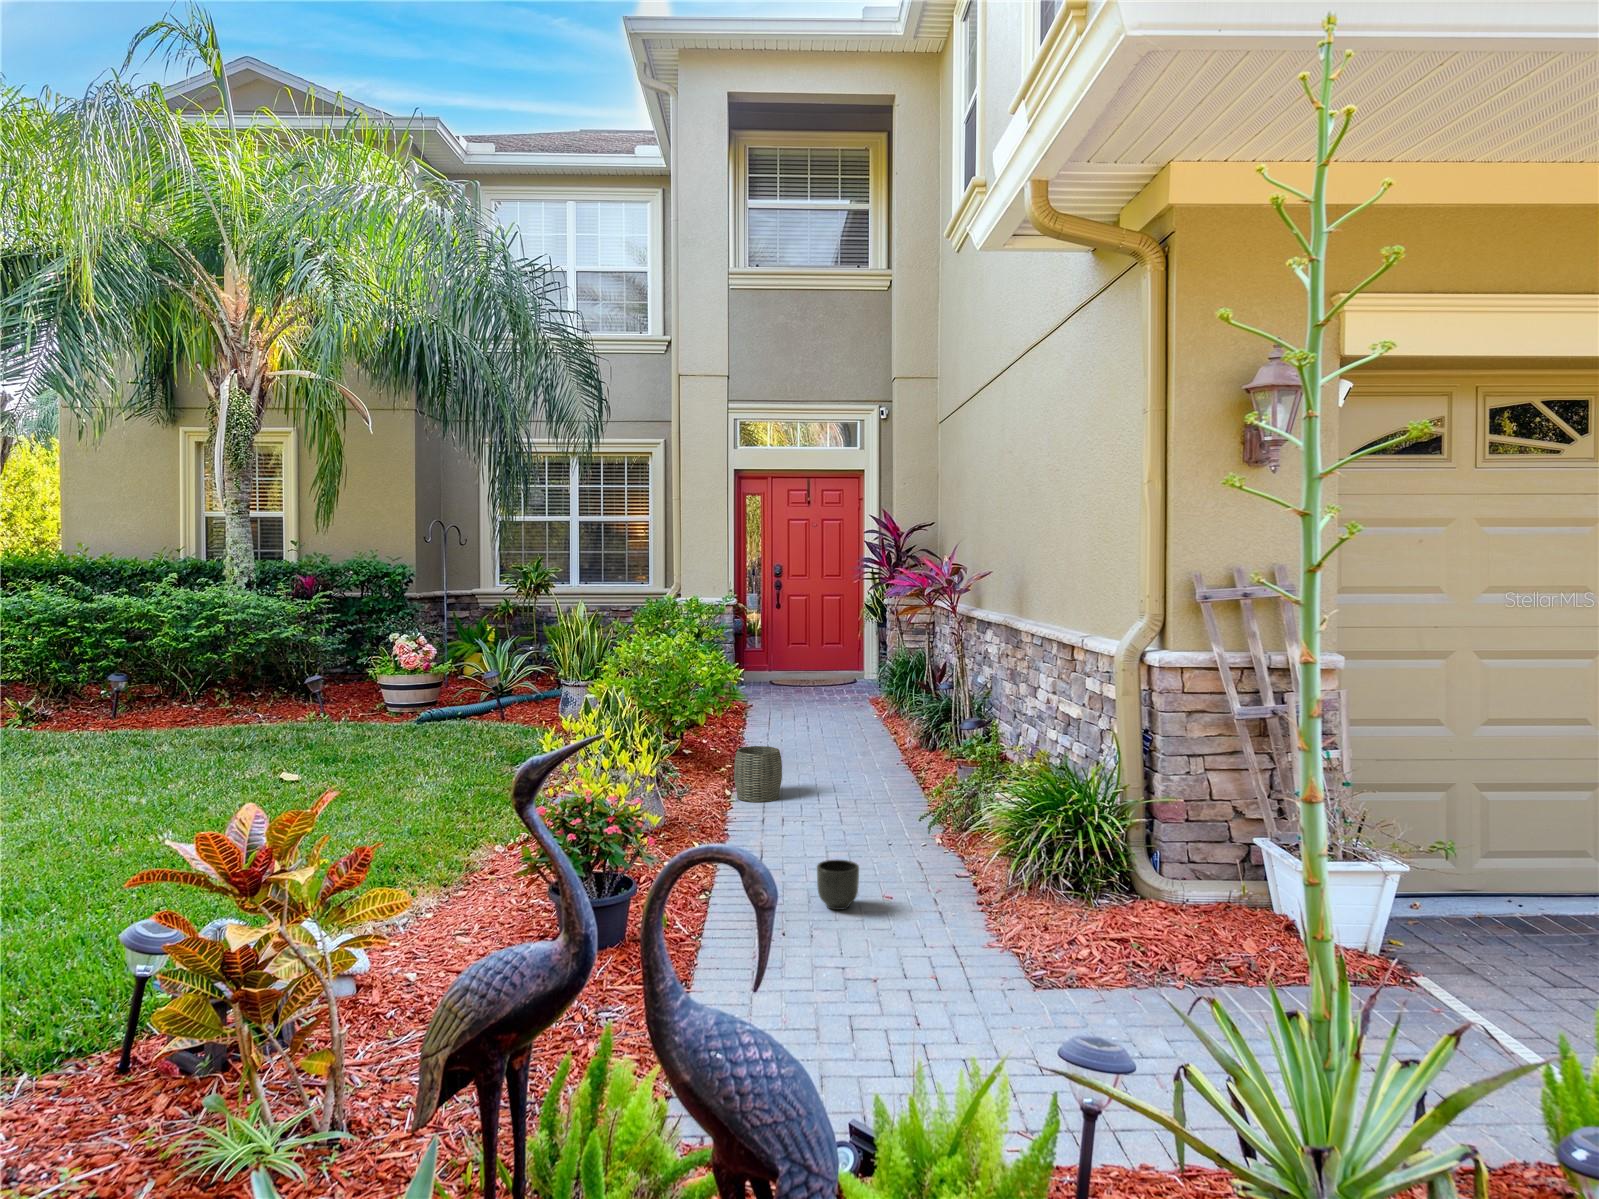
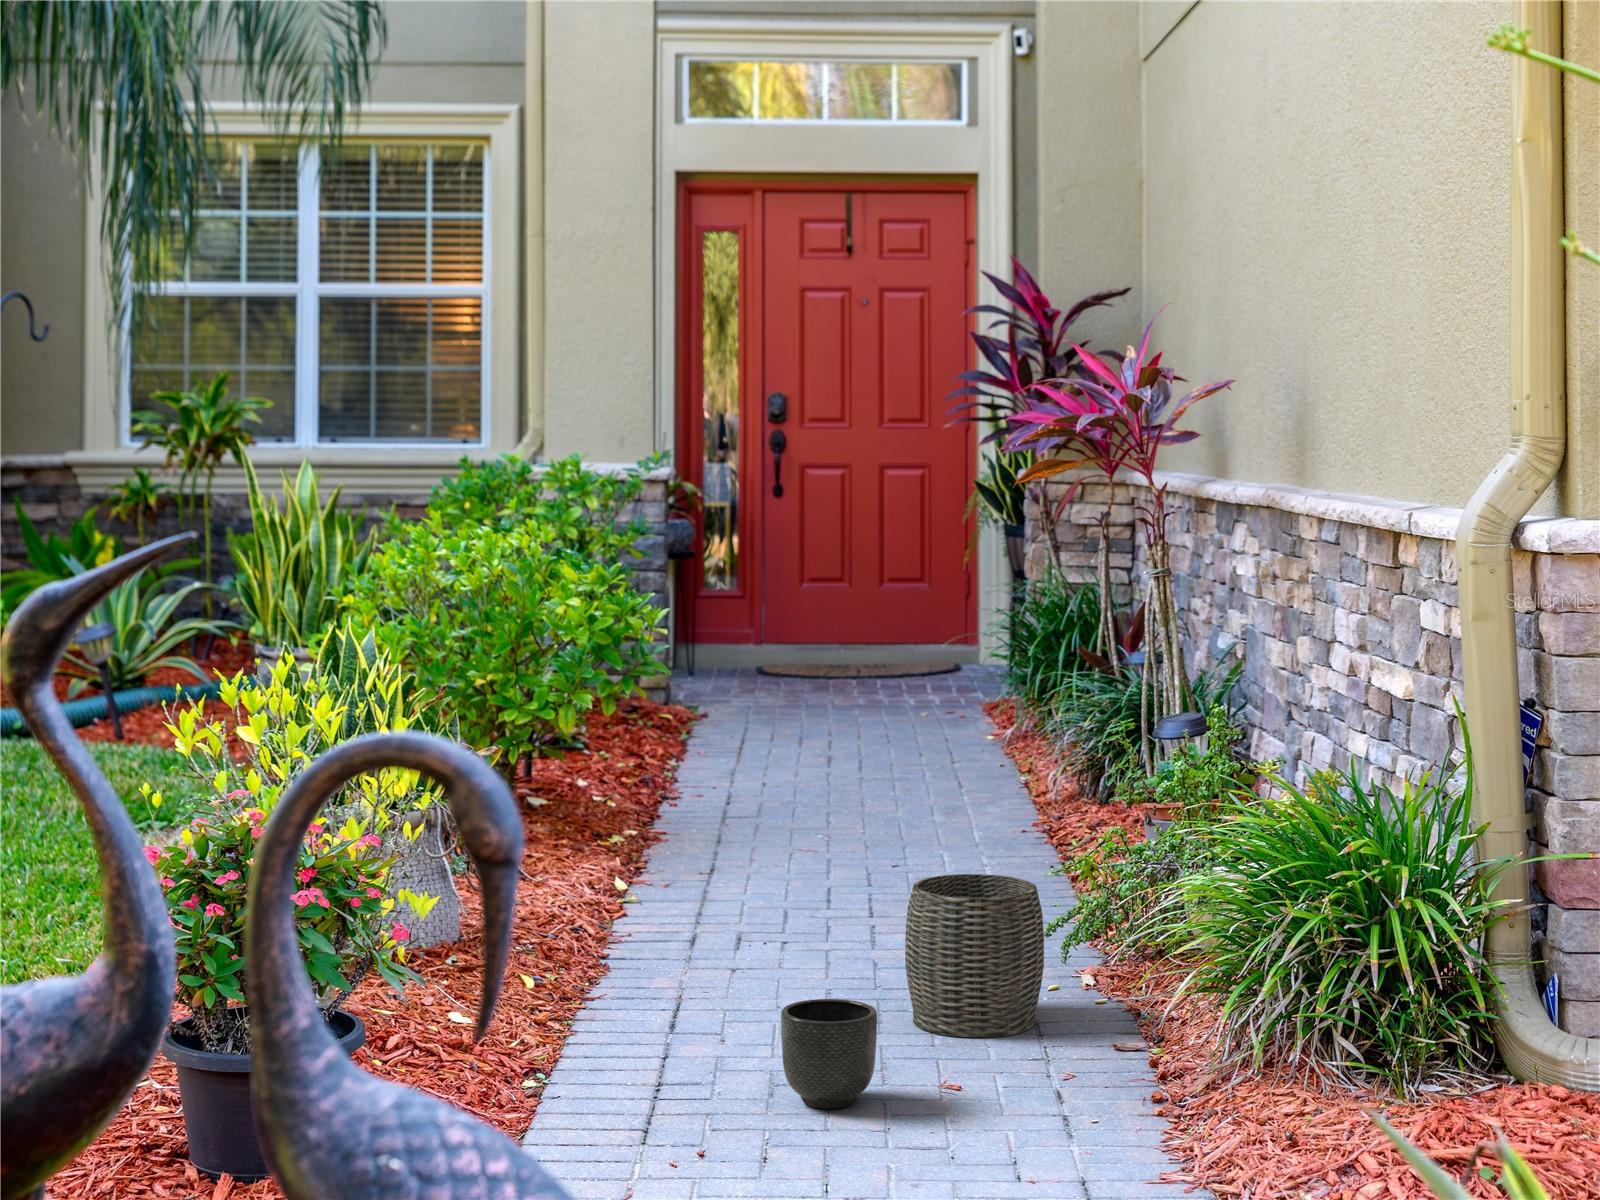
woven basket: present [734,746,782,802] -> present [905,874,1044,1037]

